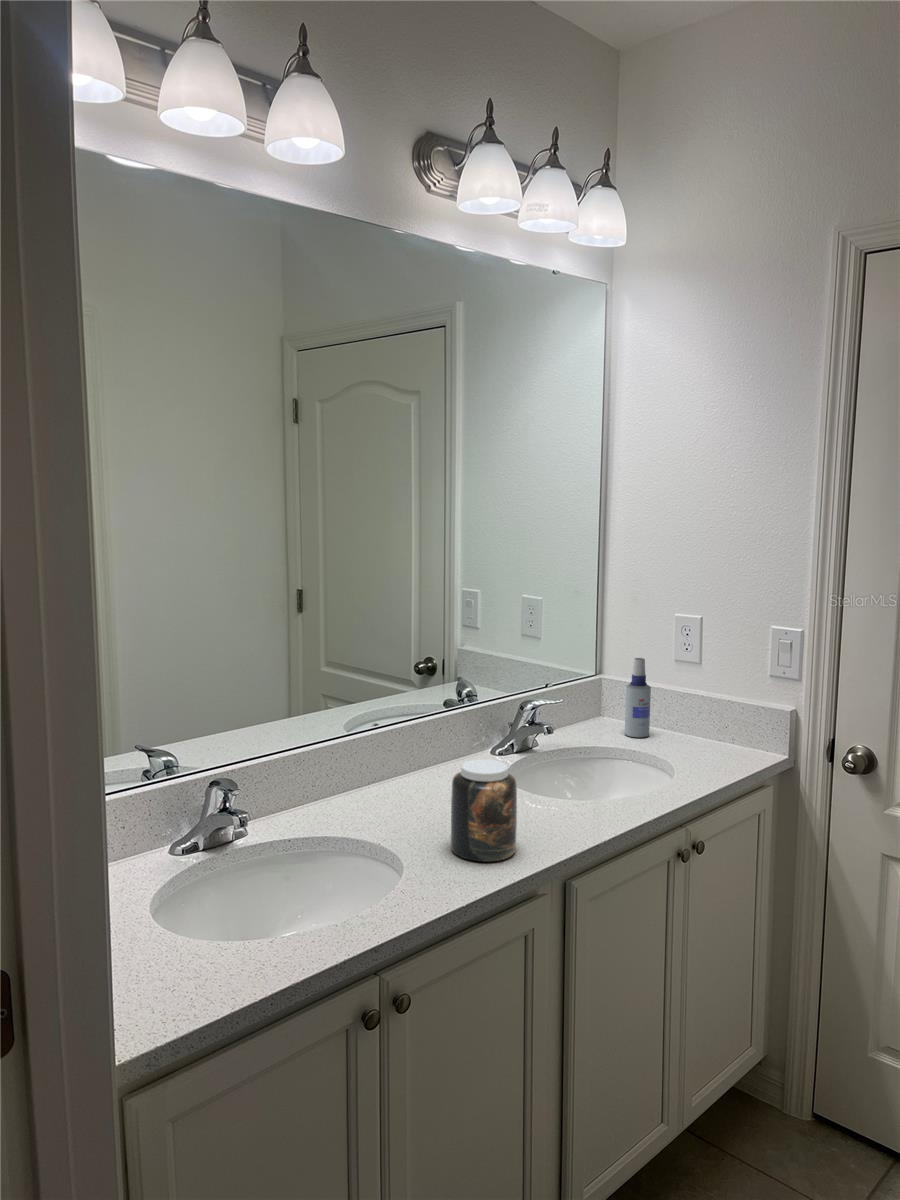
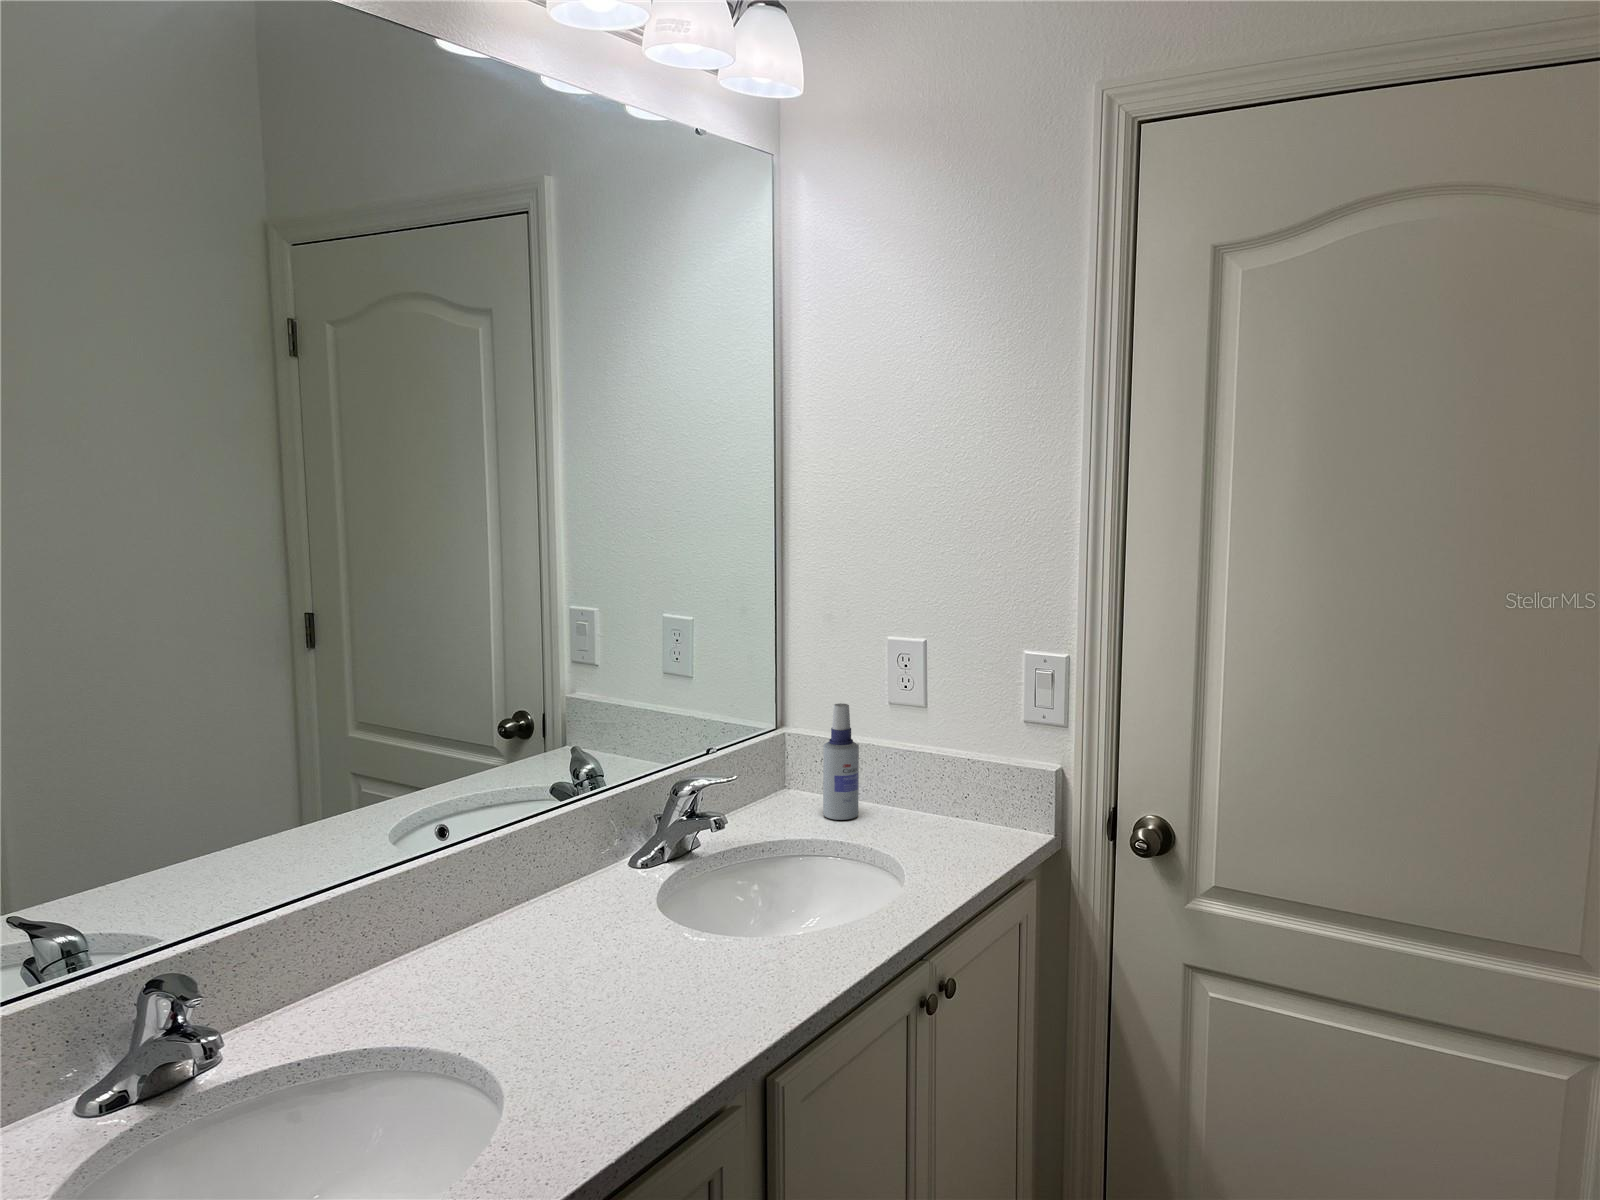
jar: present [451,759,517,862] -> none [581,897,689,1071]

